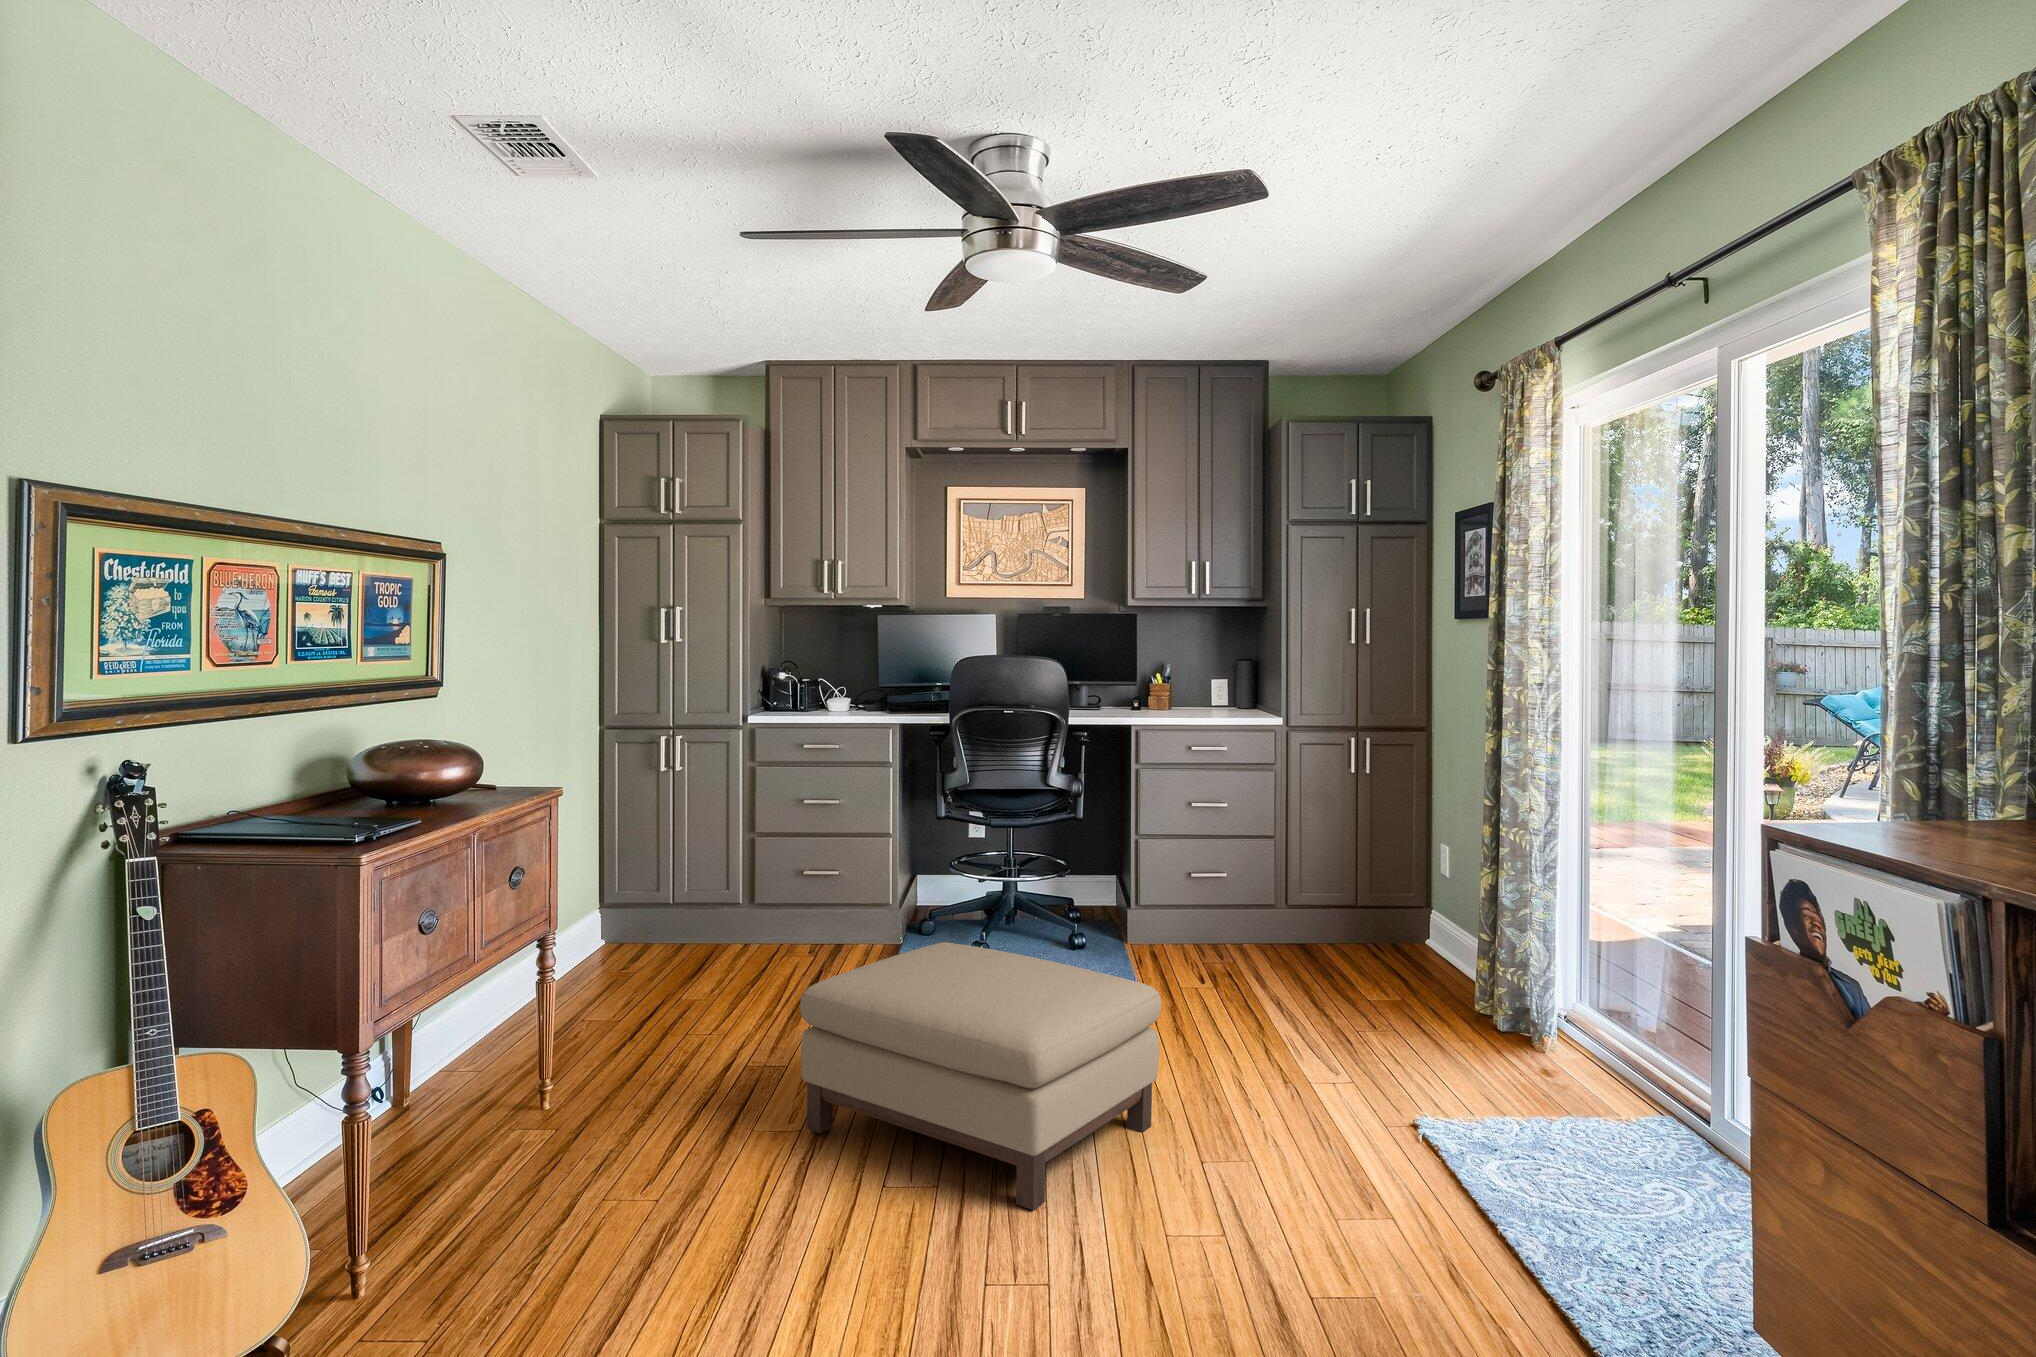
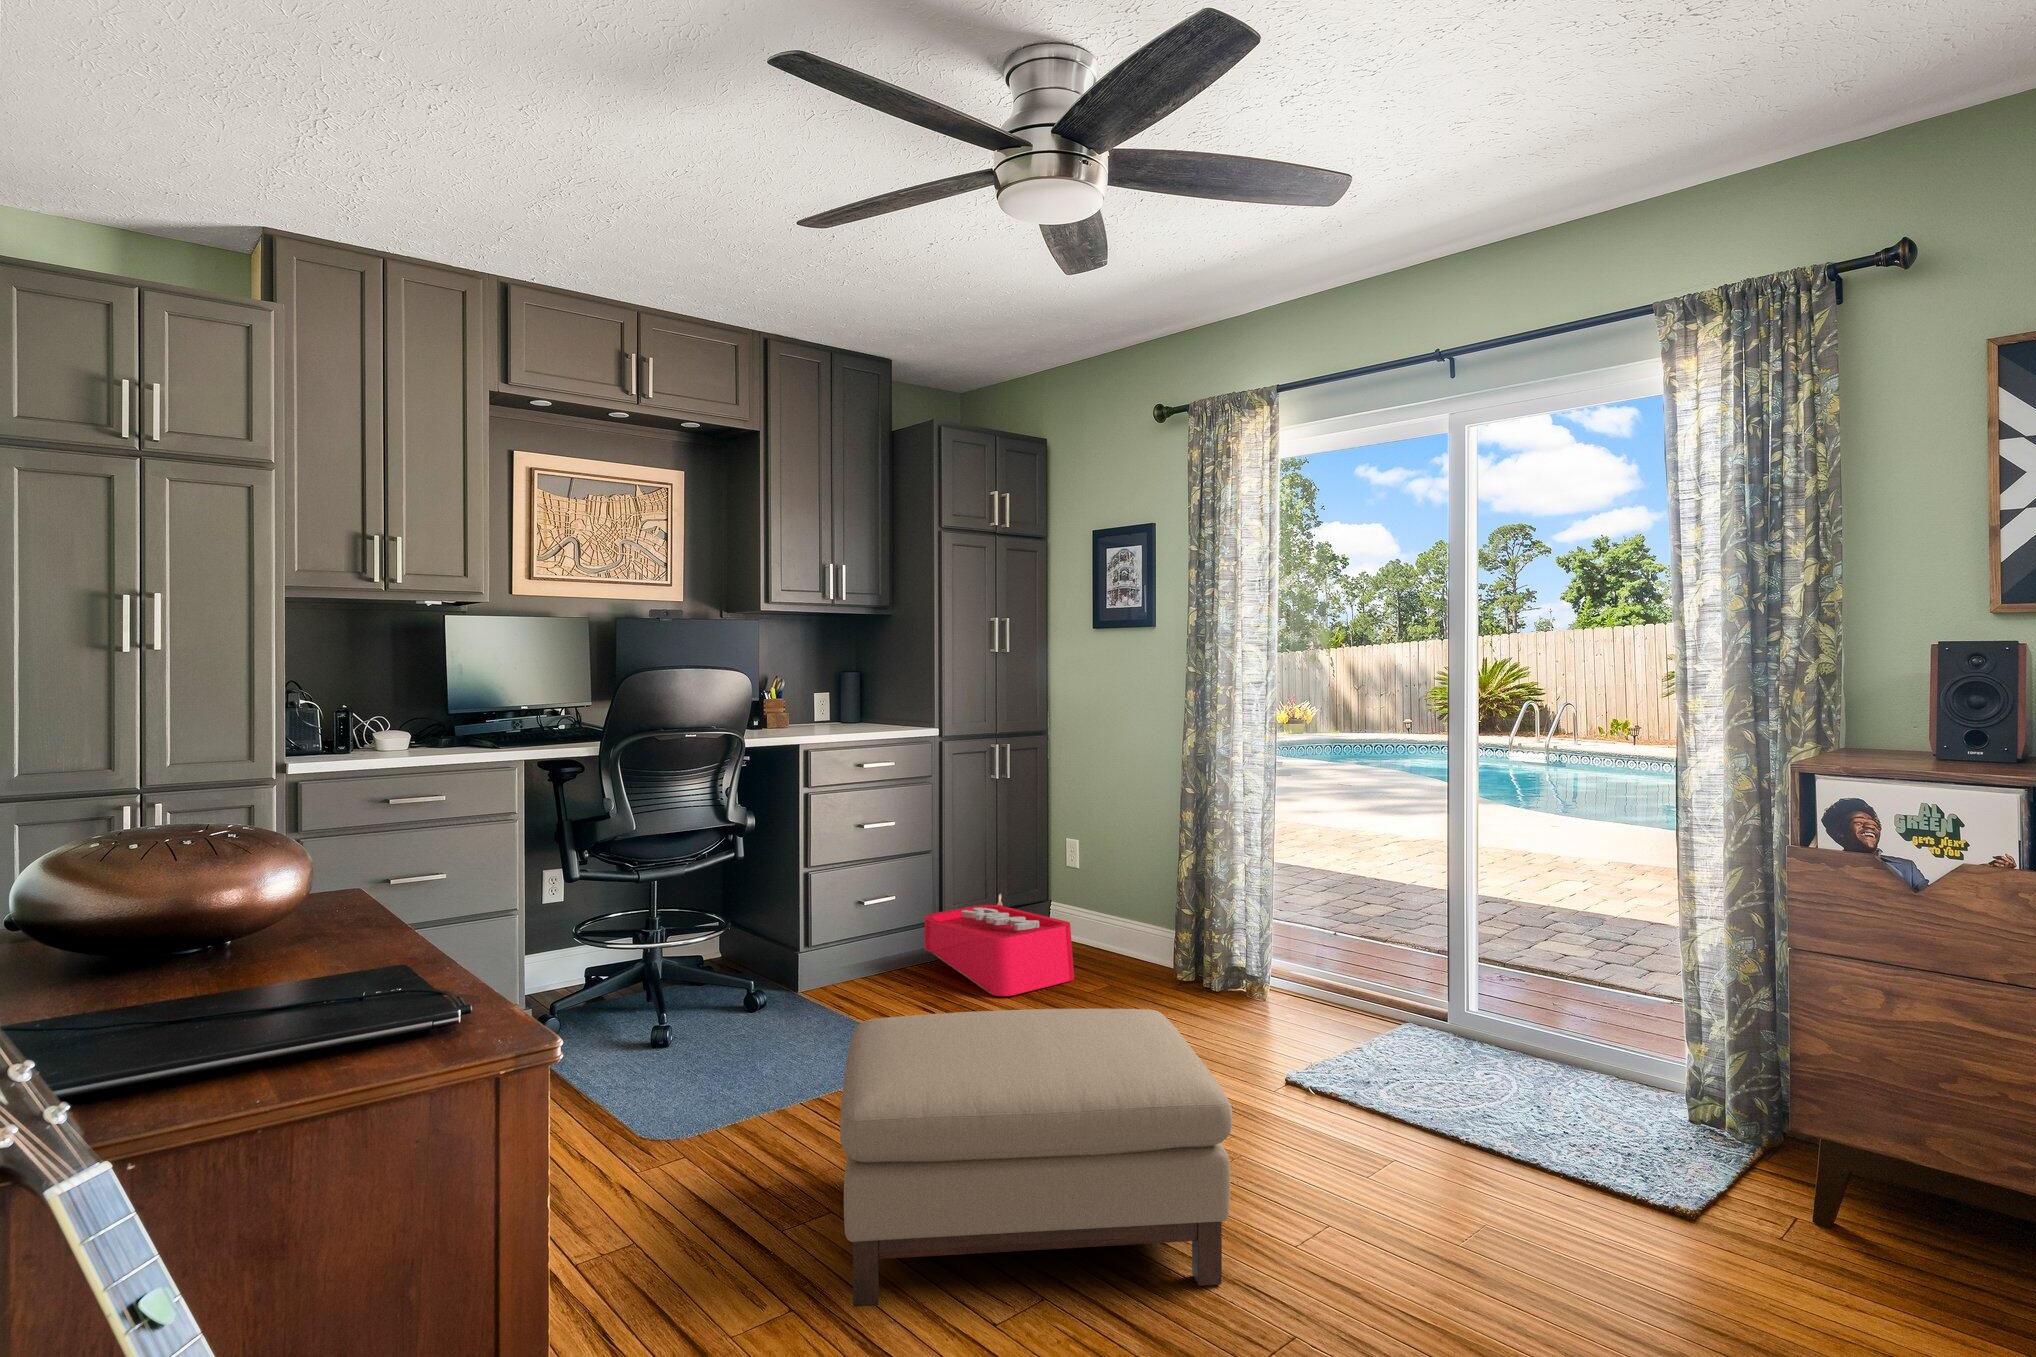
storage bin: none [1239,887,1363,981] -> present [925,893,1074,996]

